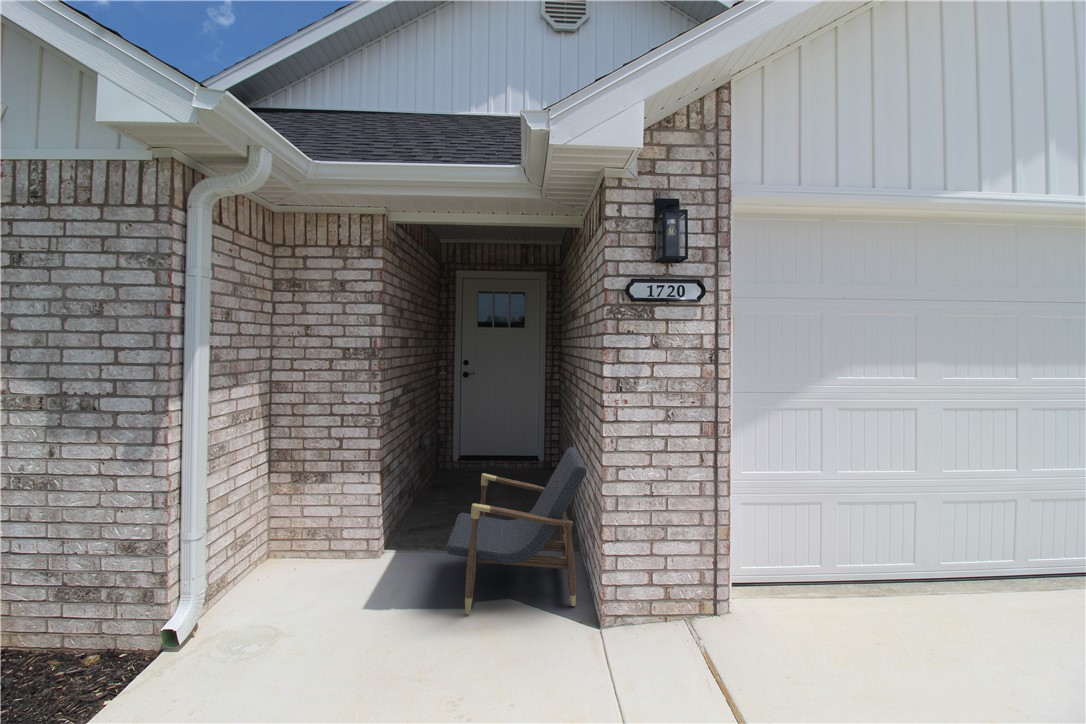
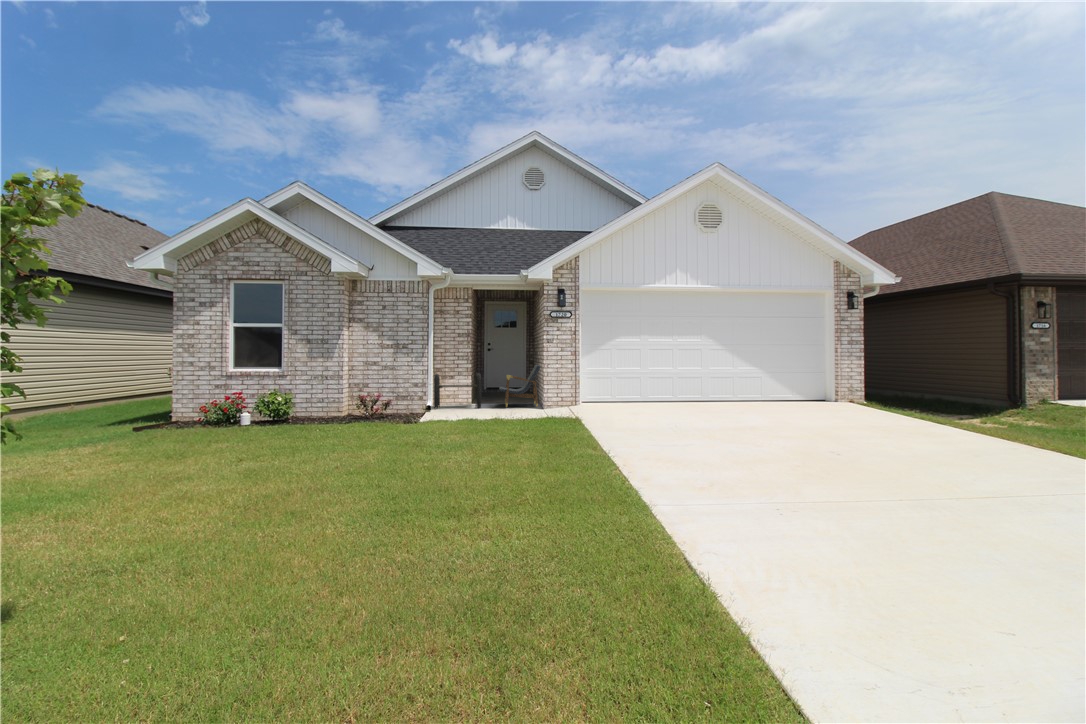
bench: none [219,477,403,613] -> present [433,374,481,409]

